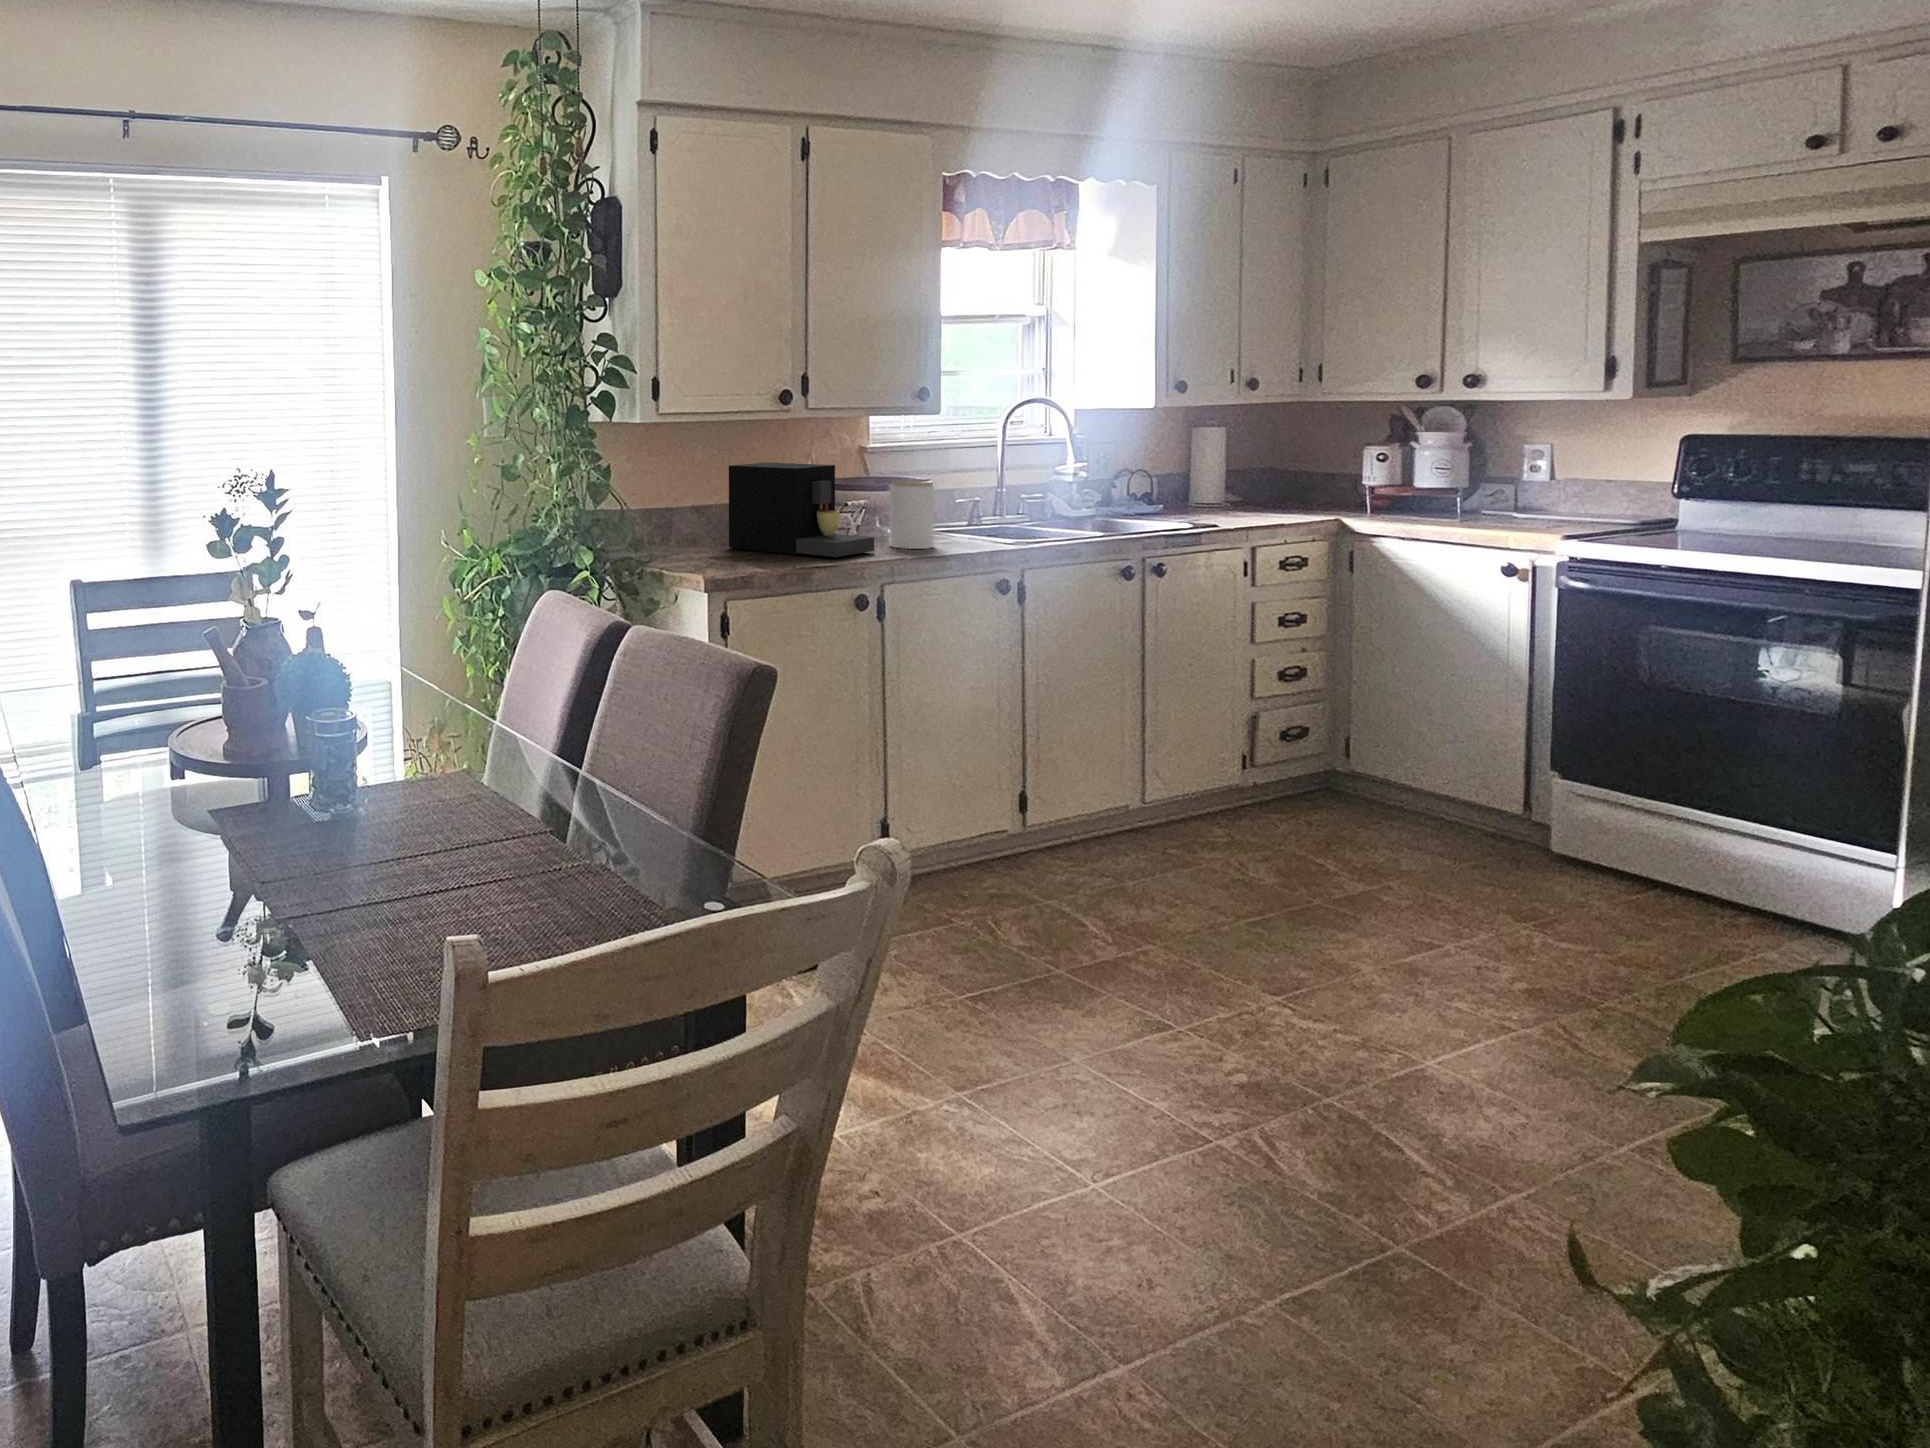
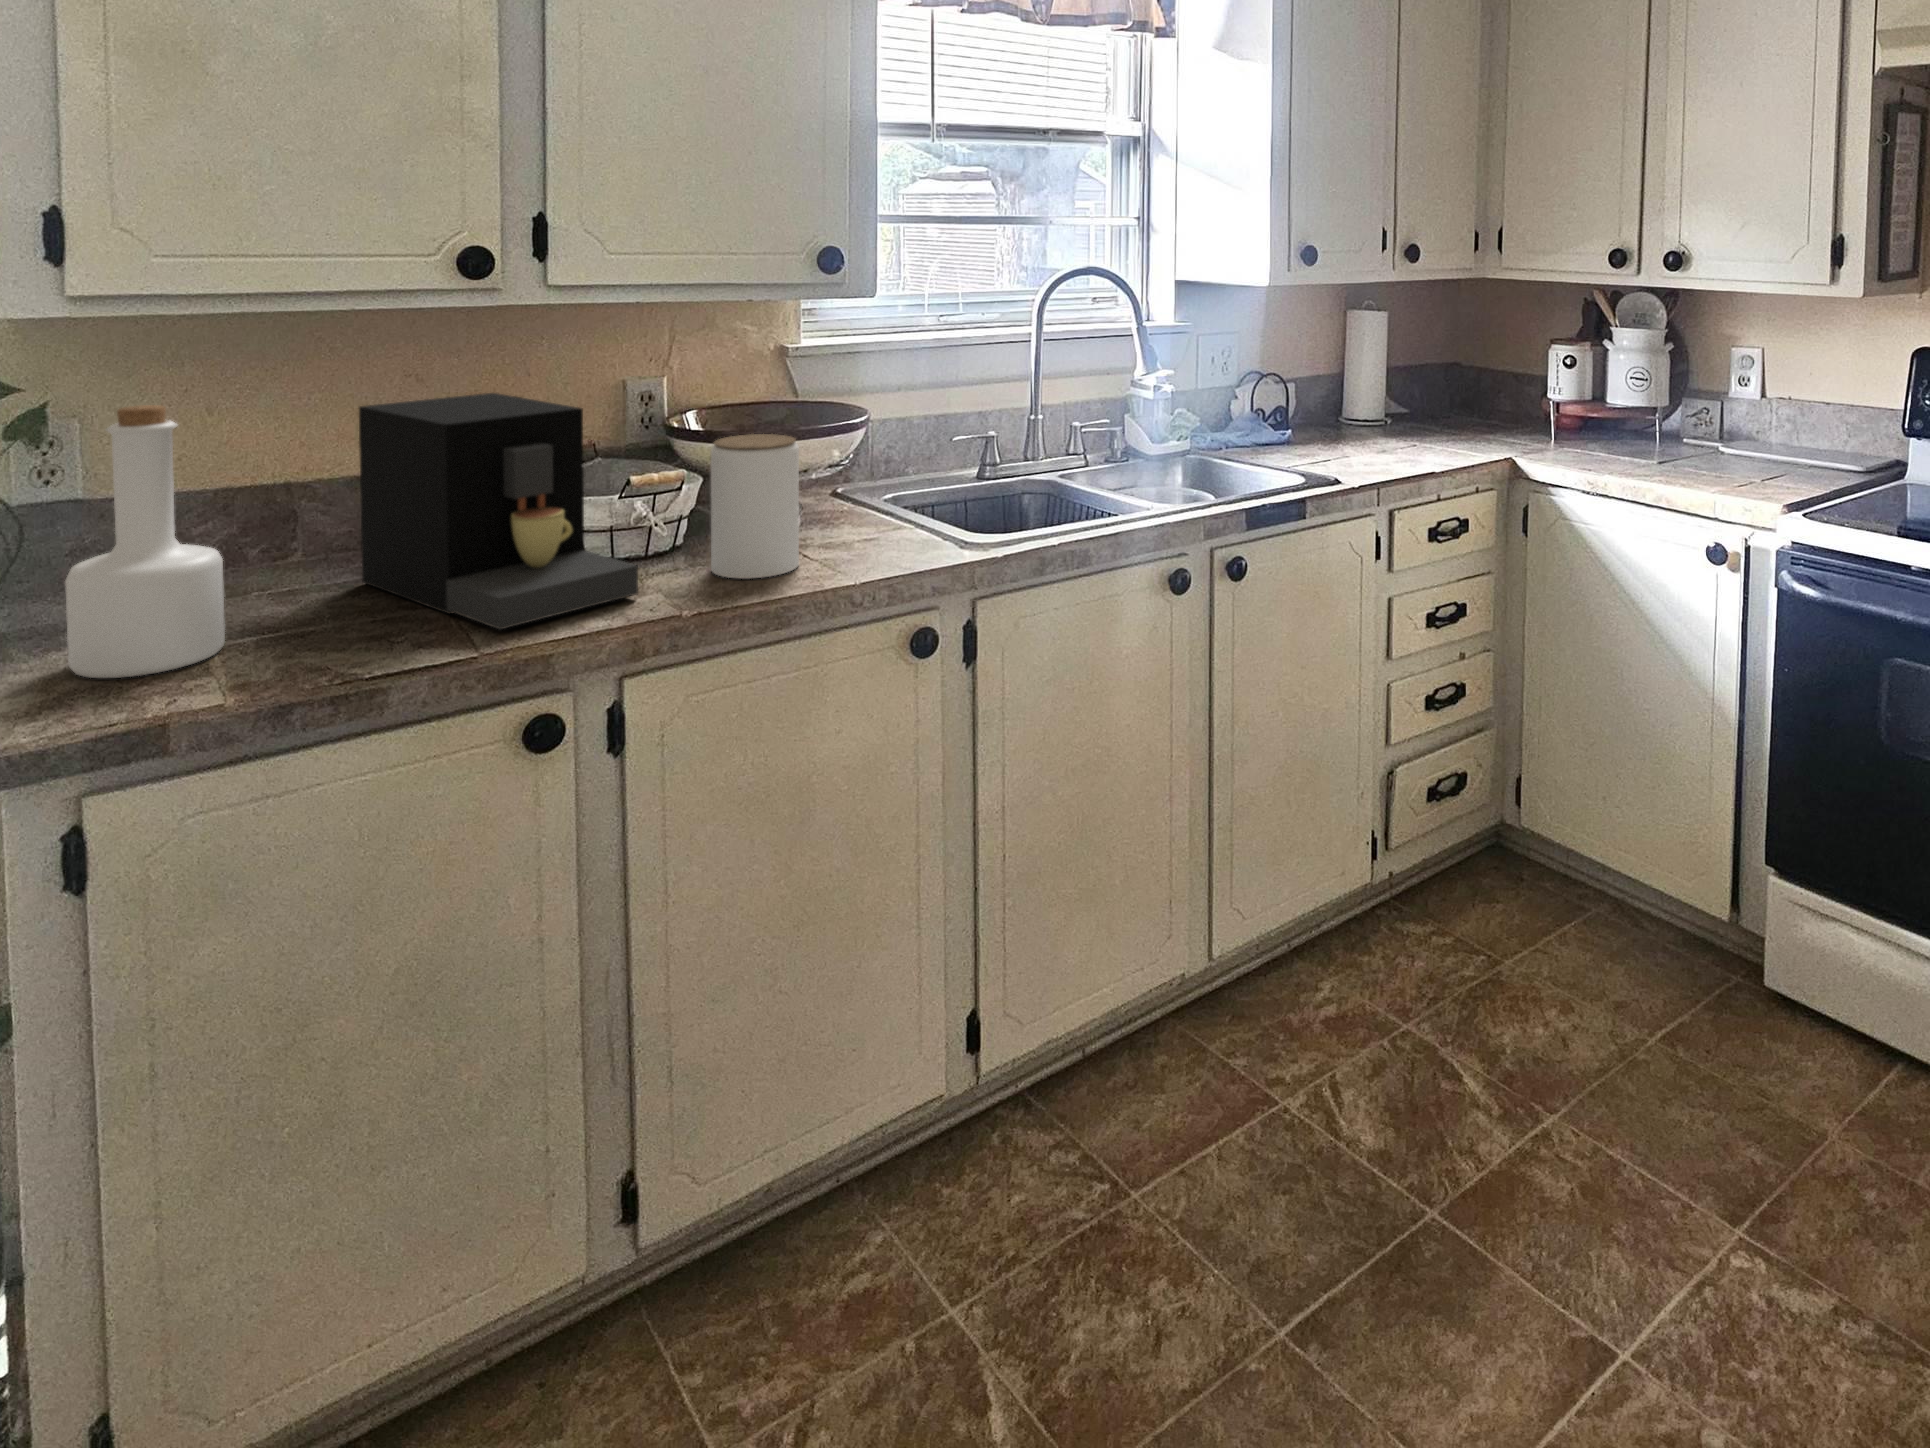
bottle: none [674,457,726,565] -> present [65,405,225,678]

